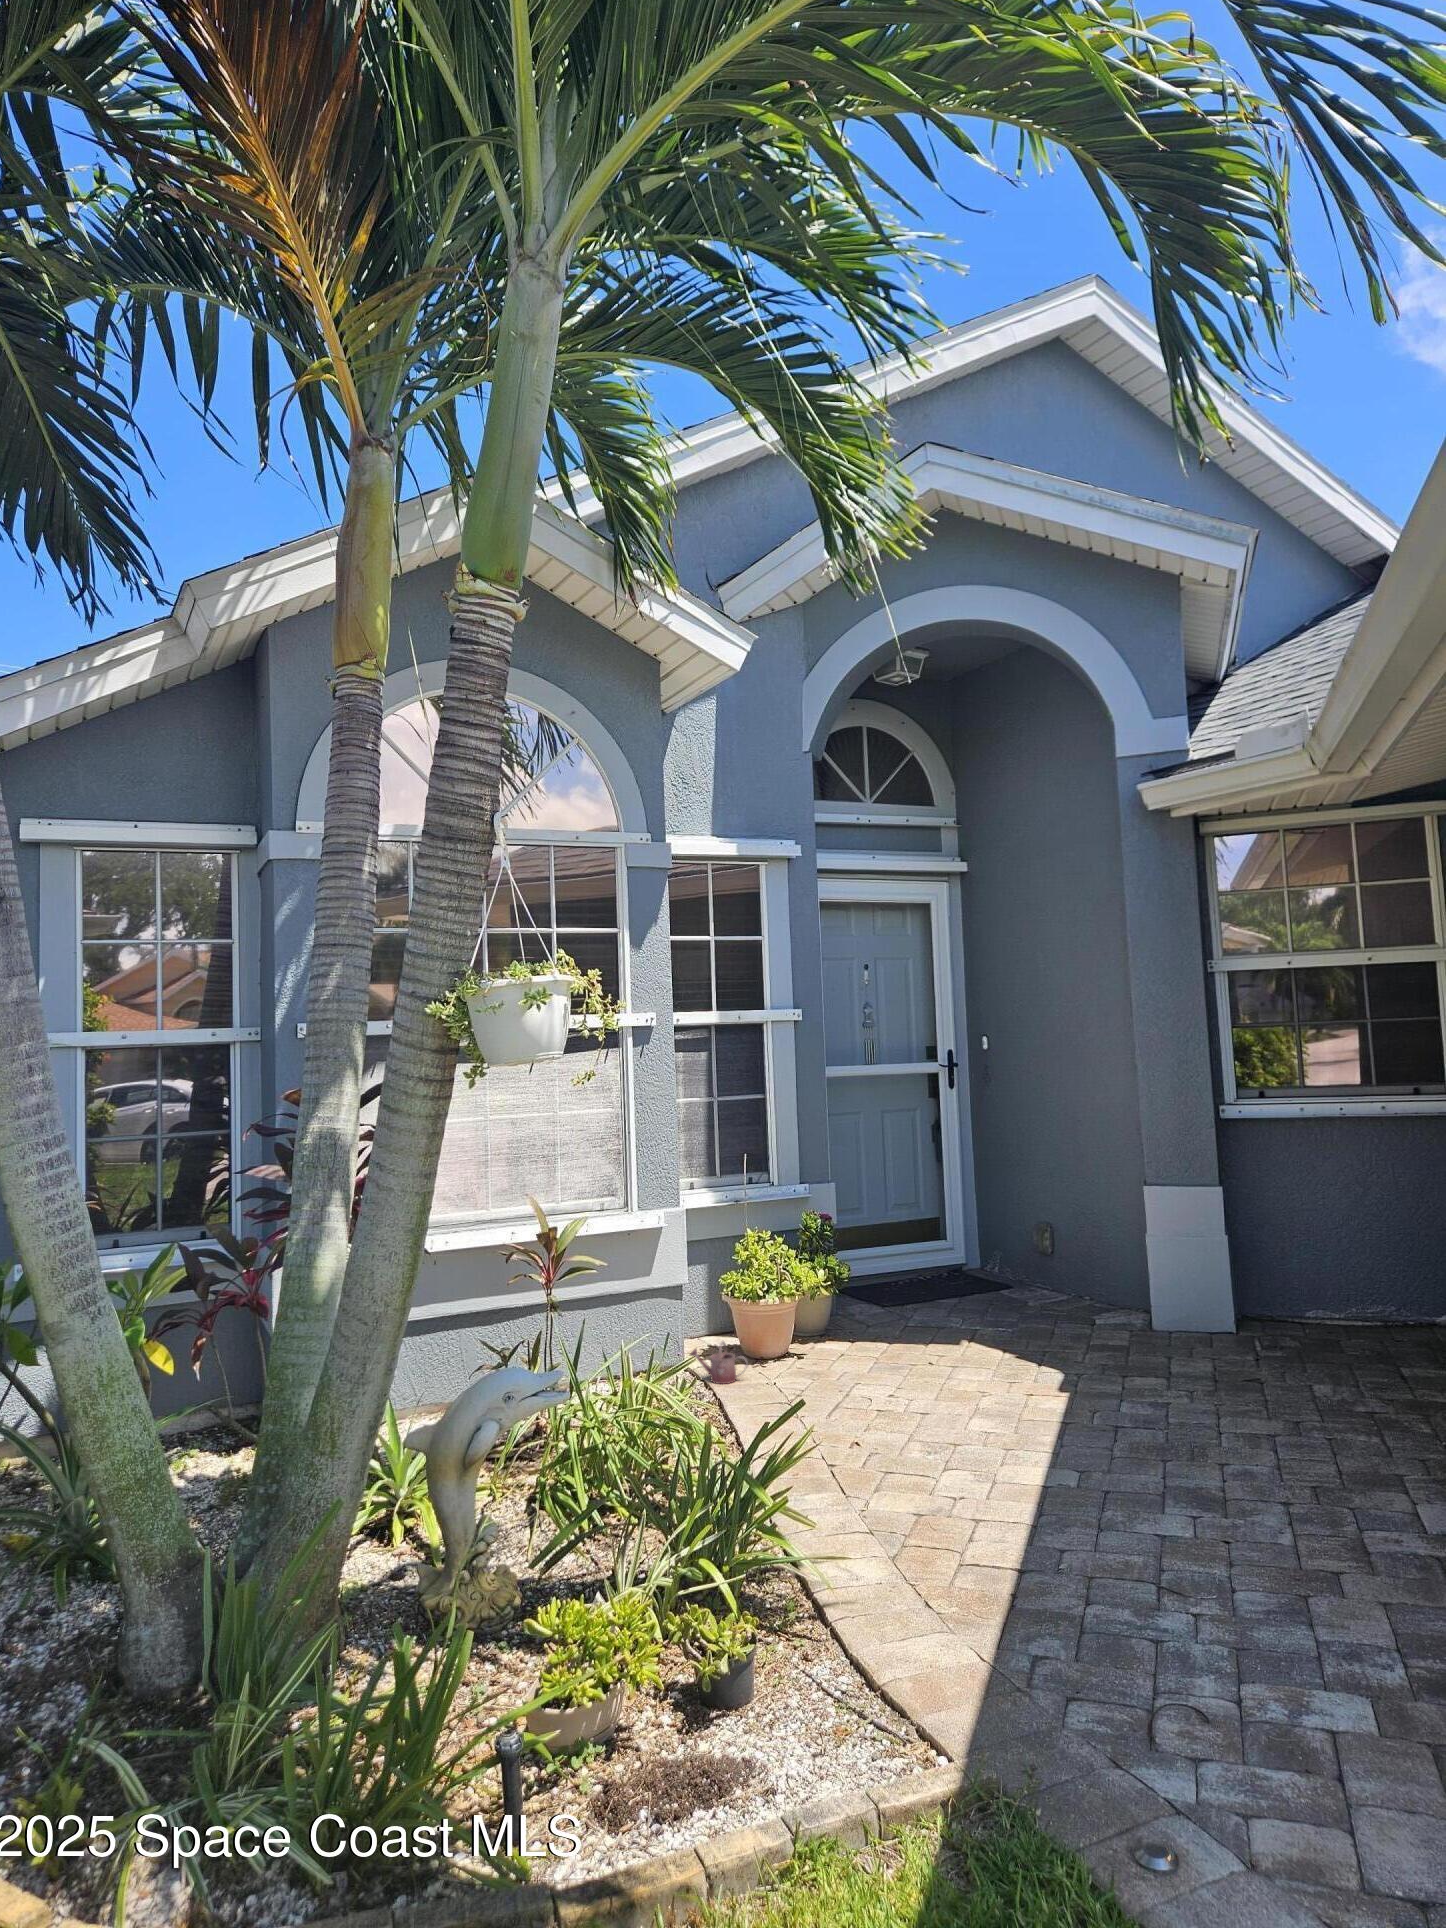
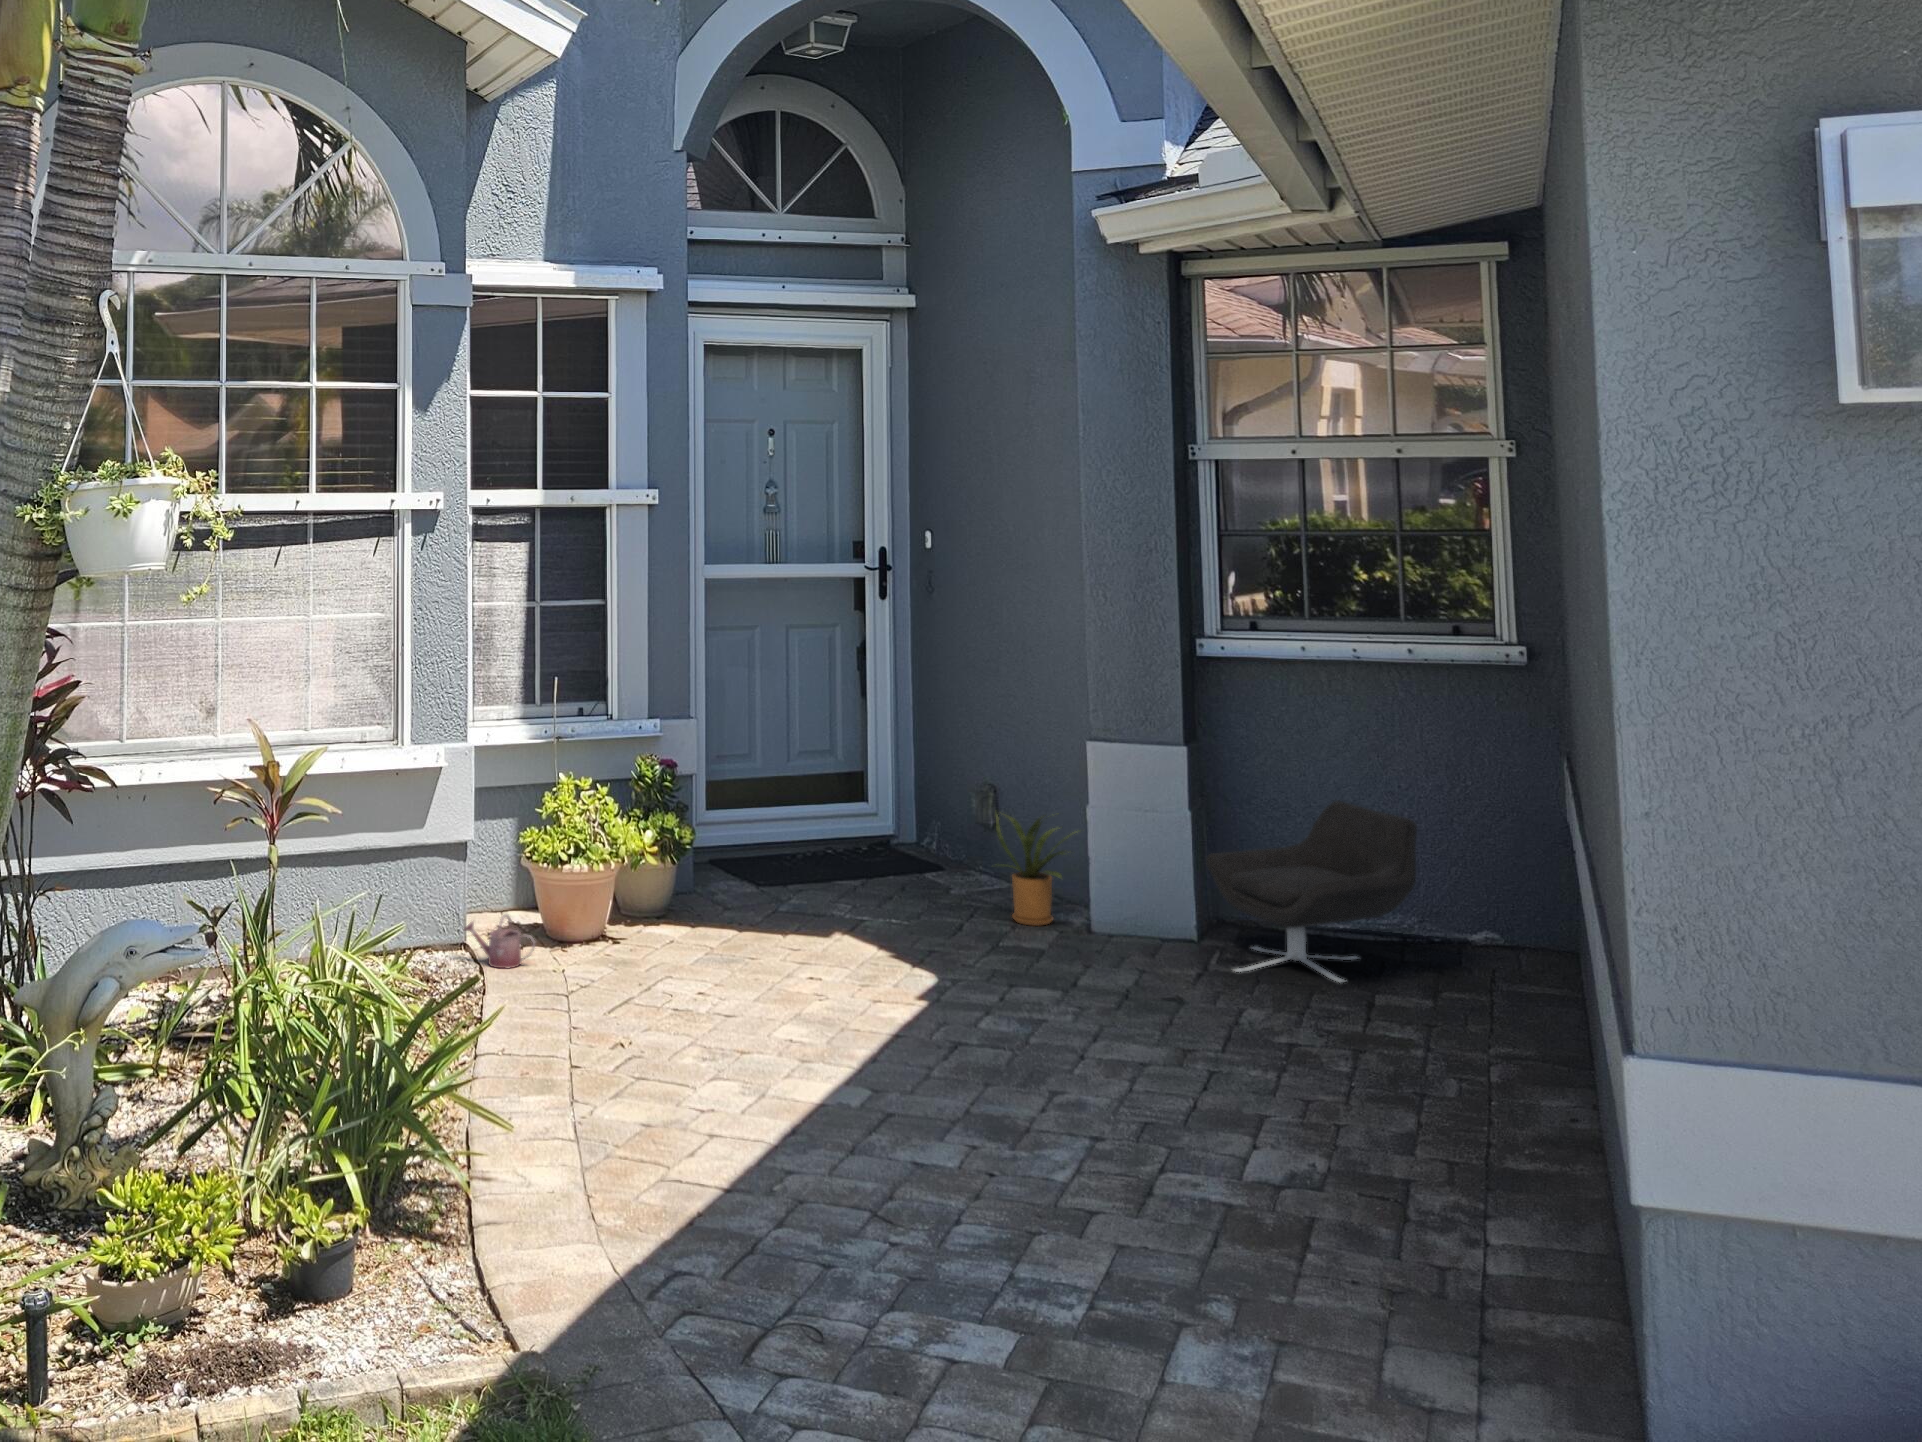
lounge chair: none [1238,1220,1407,1358] -> present [1206,801,1417,982]
house plant: none [1065,1240,1141,1326] -> present [996,815,1070,926]

